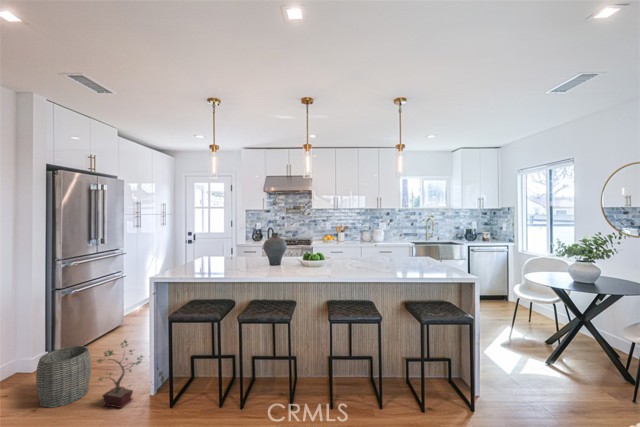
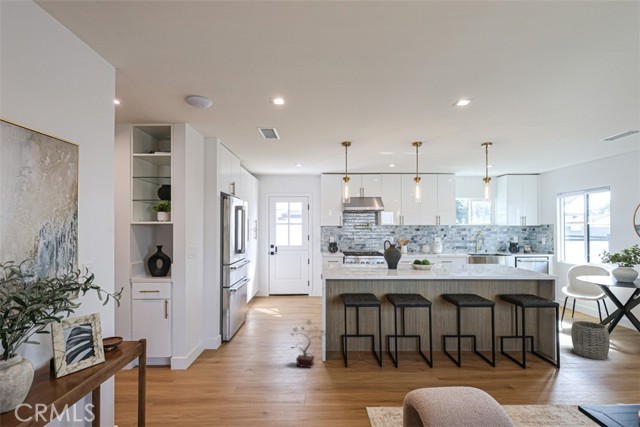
woven basket: present [36,346,91,408] -> present [571,321,610,360]

